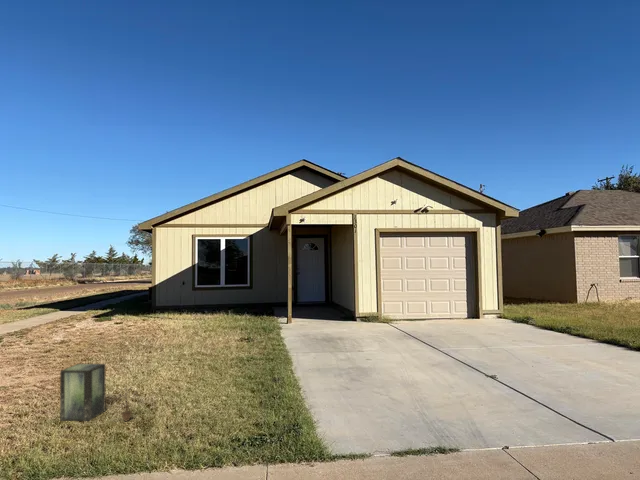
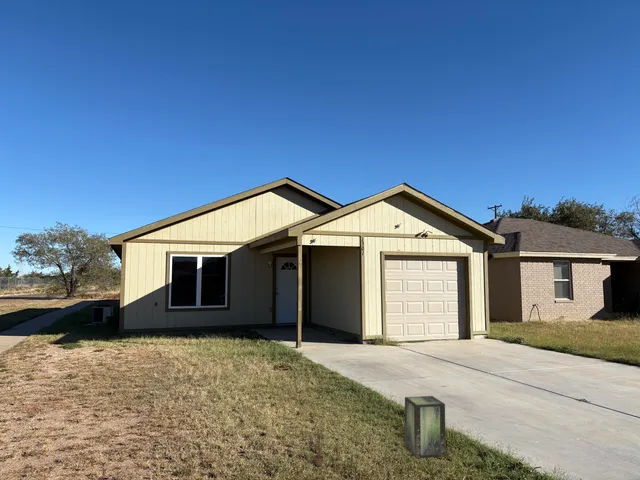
storage box: present [60,364,106,421] -> present [405,396,446,458]

